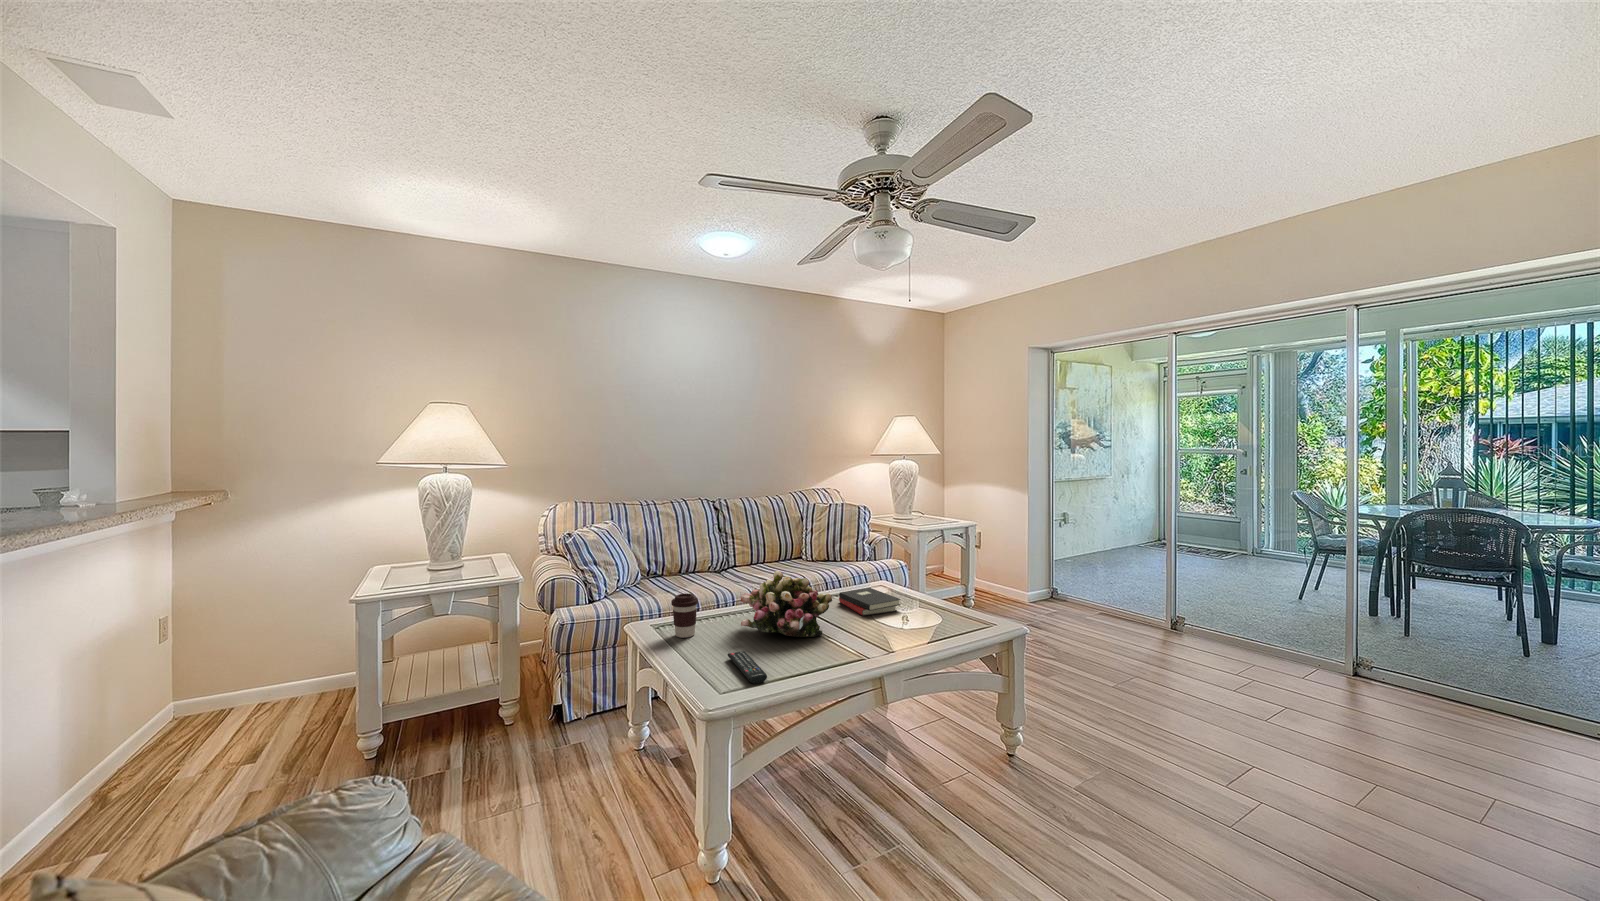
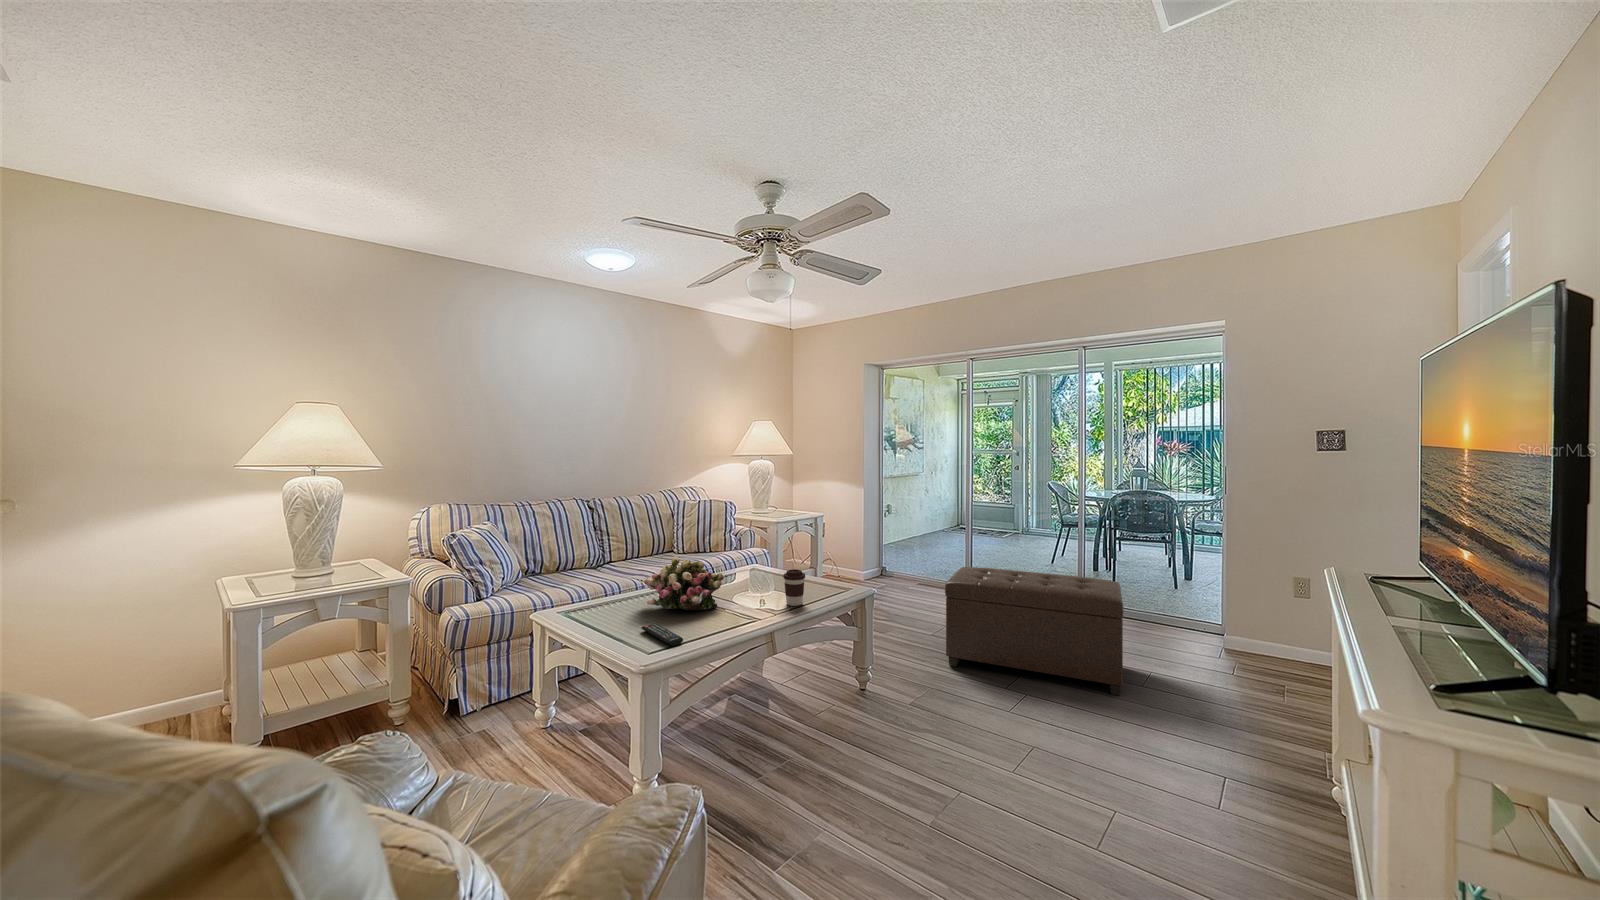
hardback book: present [839,588,901,616] -> none [722,569,776,591]
coffee cup: present [671,594,698,638] -> present [783,569,805,606]
ottoman: none [1129,603,1435,826] -> present [945,567,1124,696]

